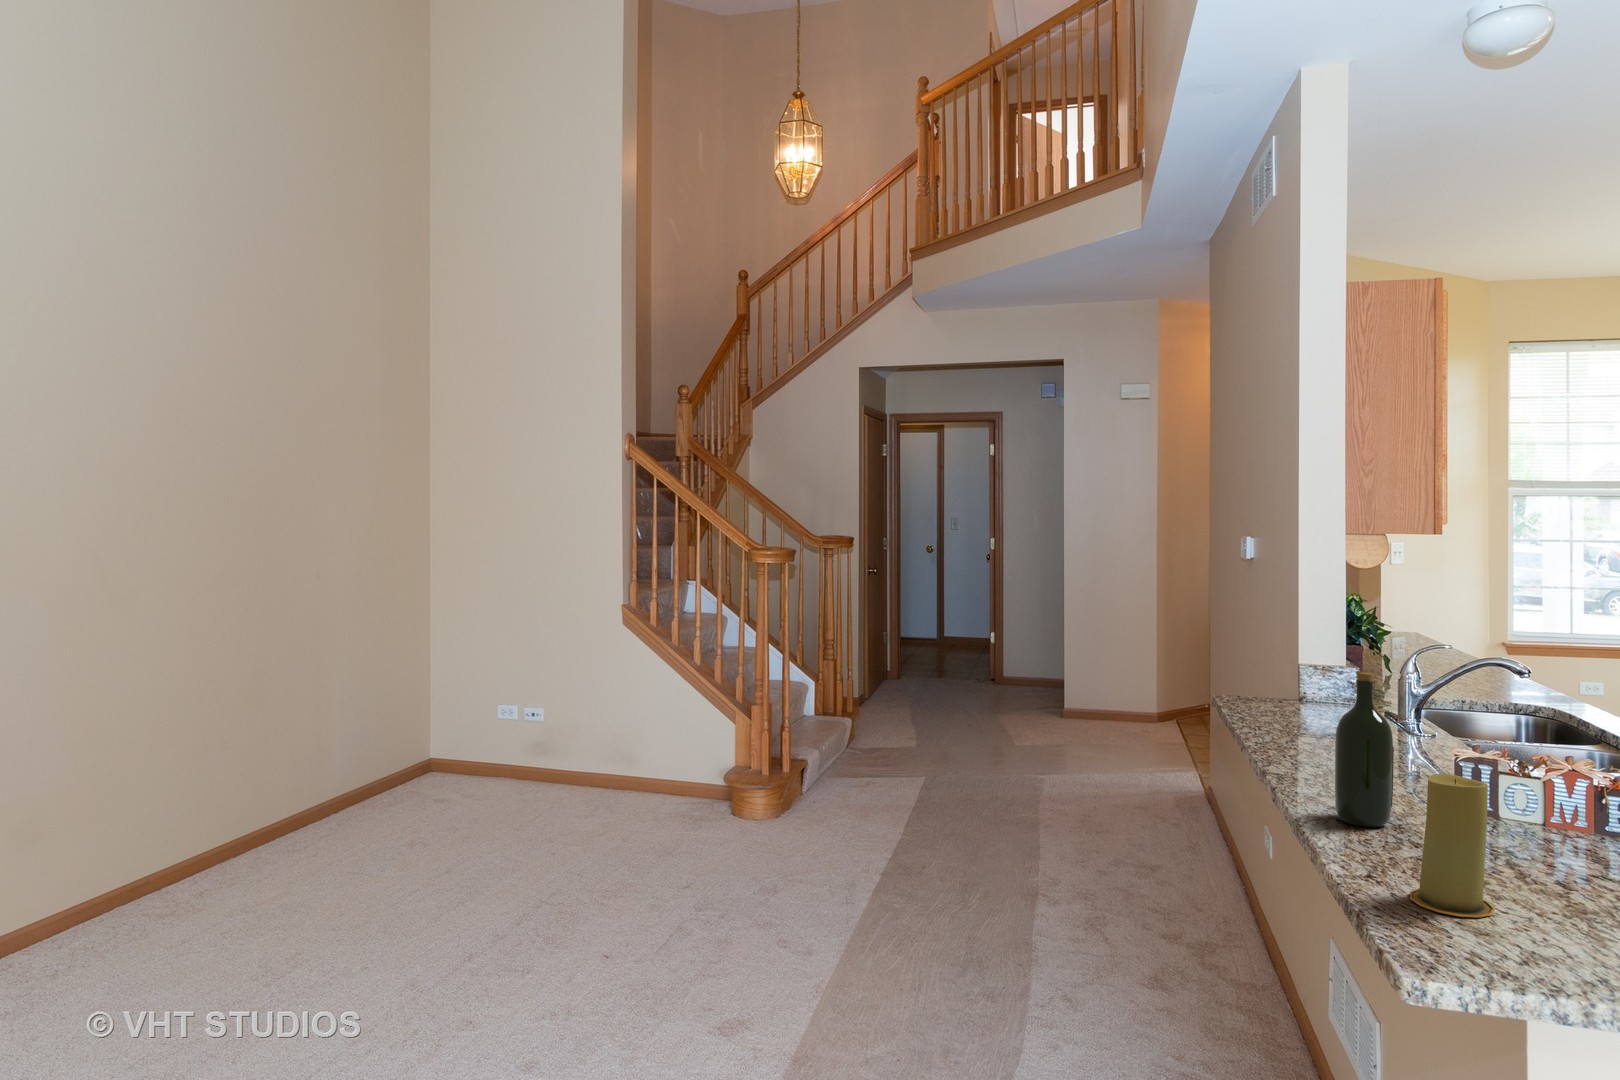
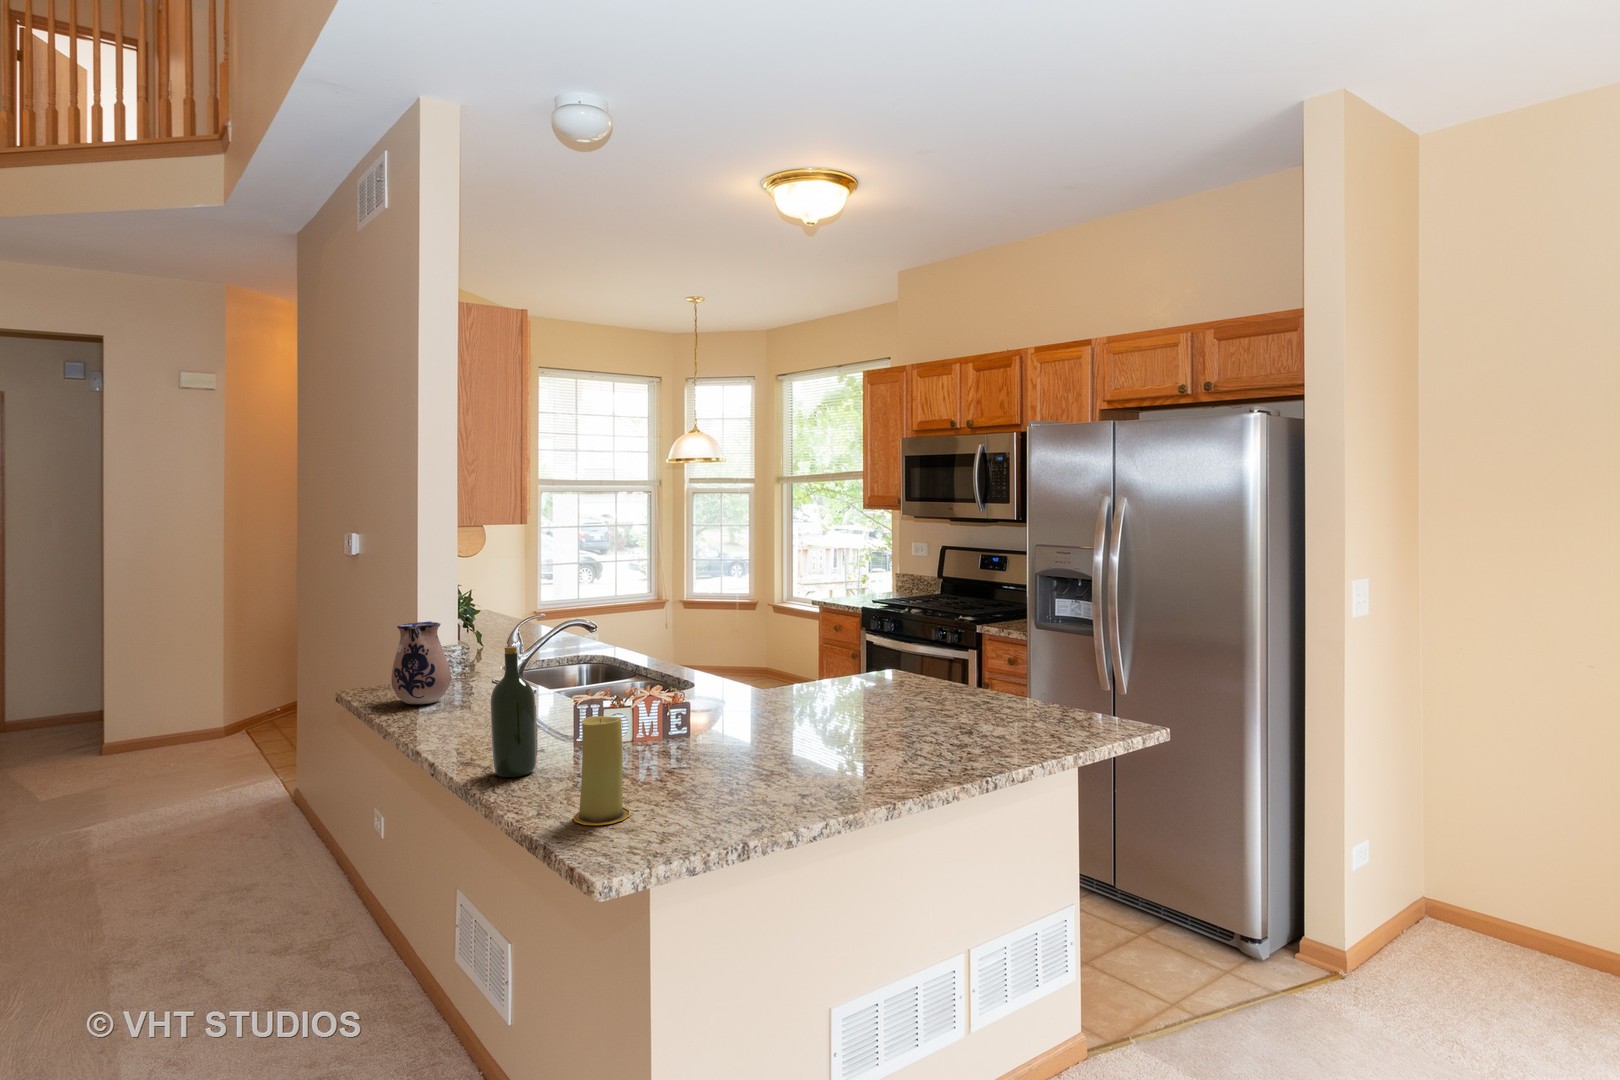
ceramic pitcher: none [1262,635,1329,725] -> present [392,621,451,704]

